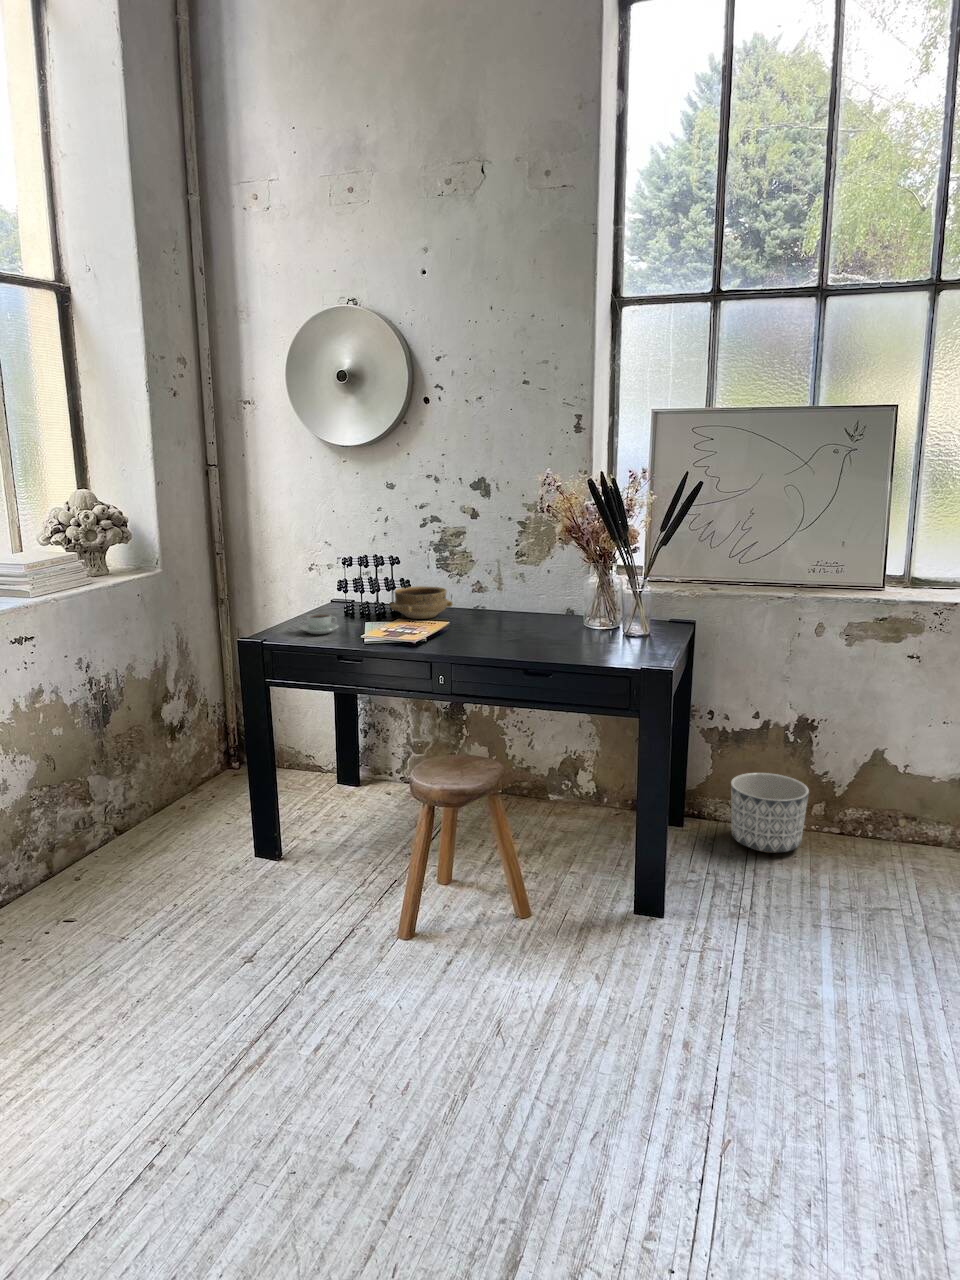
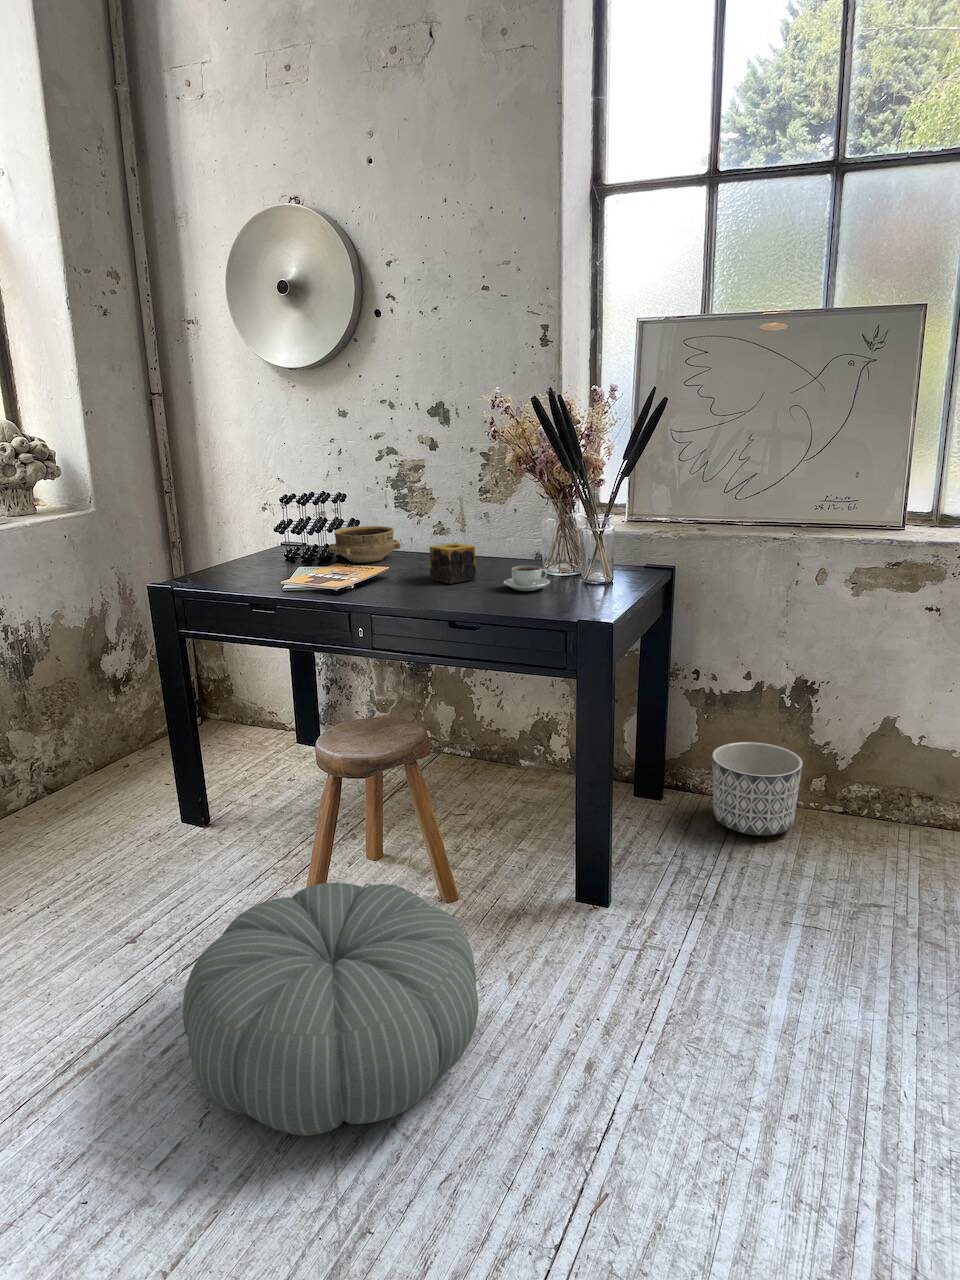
candle: none [492,602,533,638] -> present [429,543,476,584]
coffee cup: present [300,614,338,634] -> present [504,566,550,591]
pouf: none [340,898,594,1109] -> present [183,883,478,1136]

